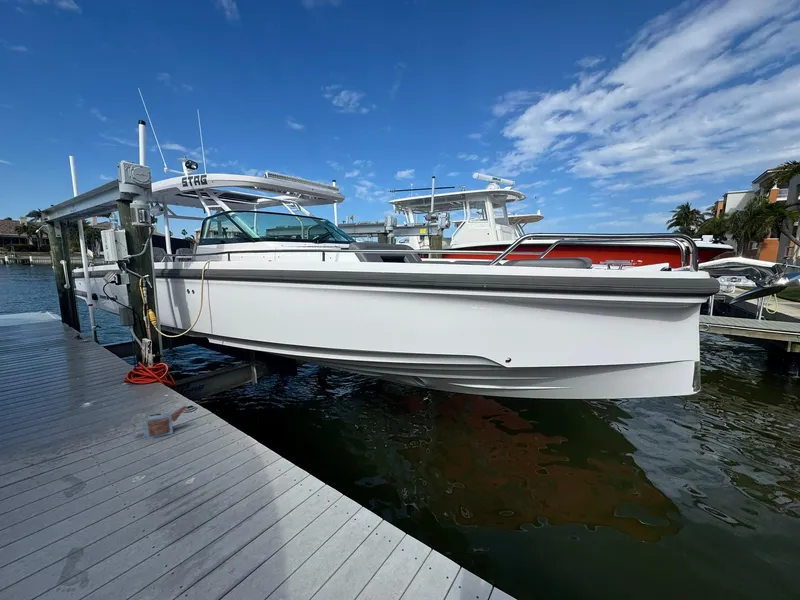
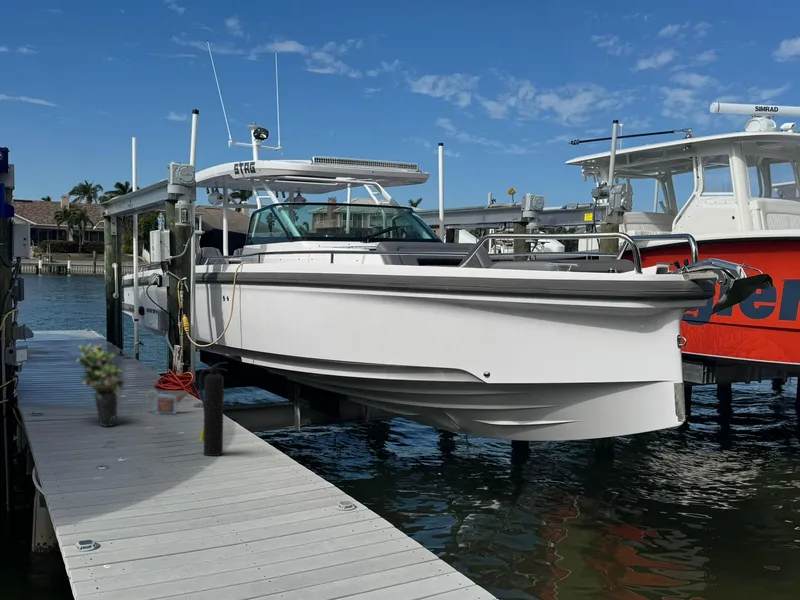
potted plant: none [12,385,106,503] -> present [77,345,124,427]
fire extinguisher: none [253,424,305,562] -> present [199,362,228,456]

